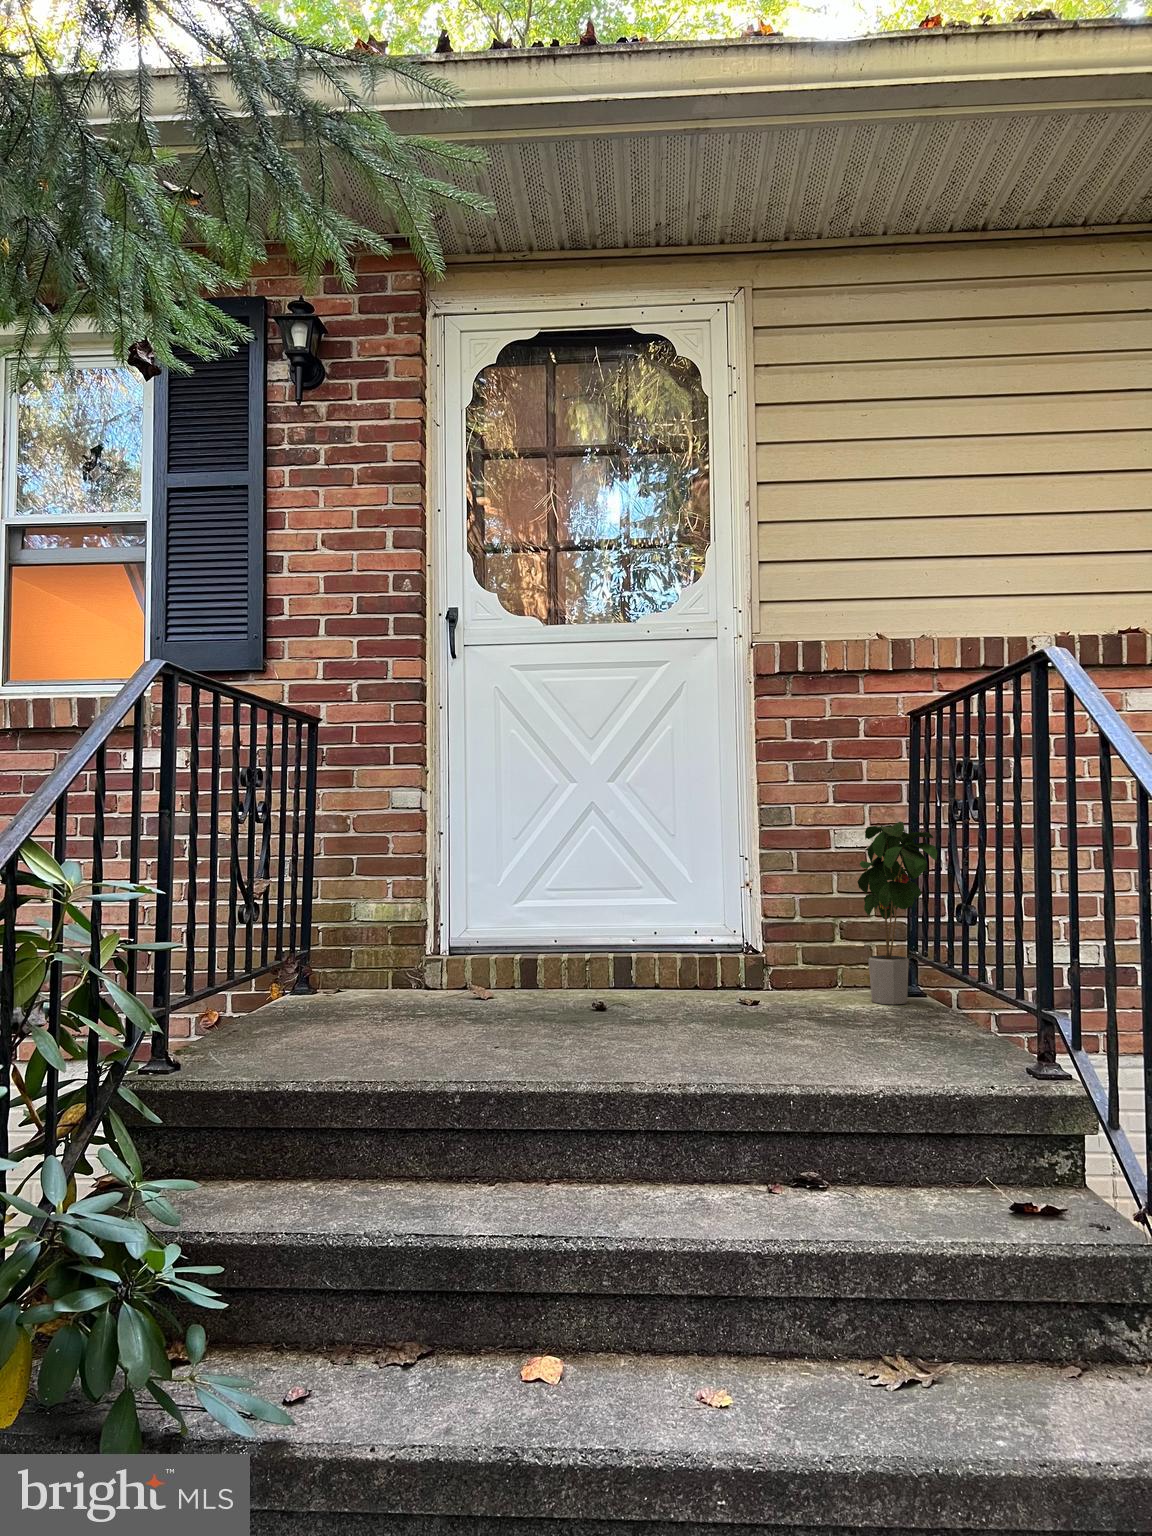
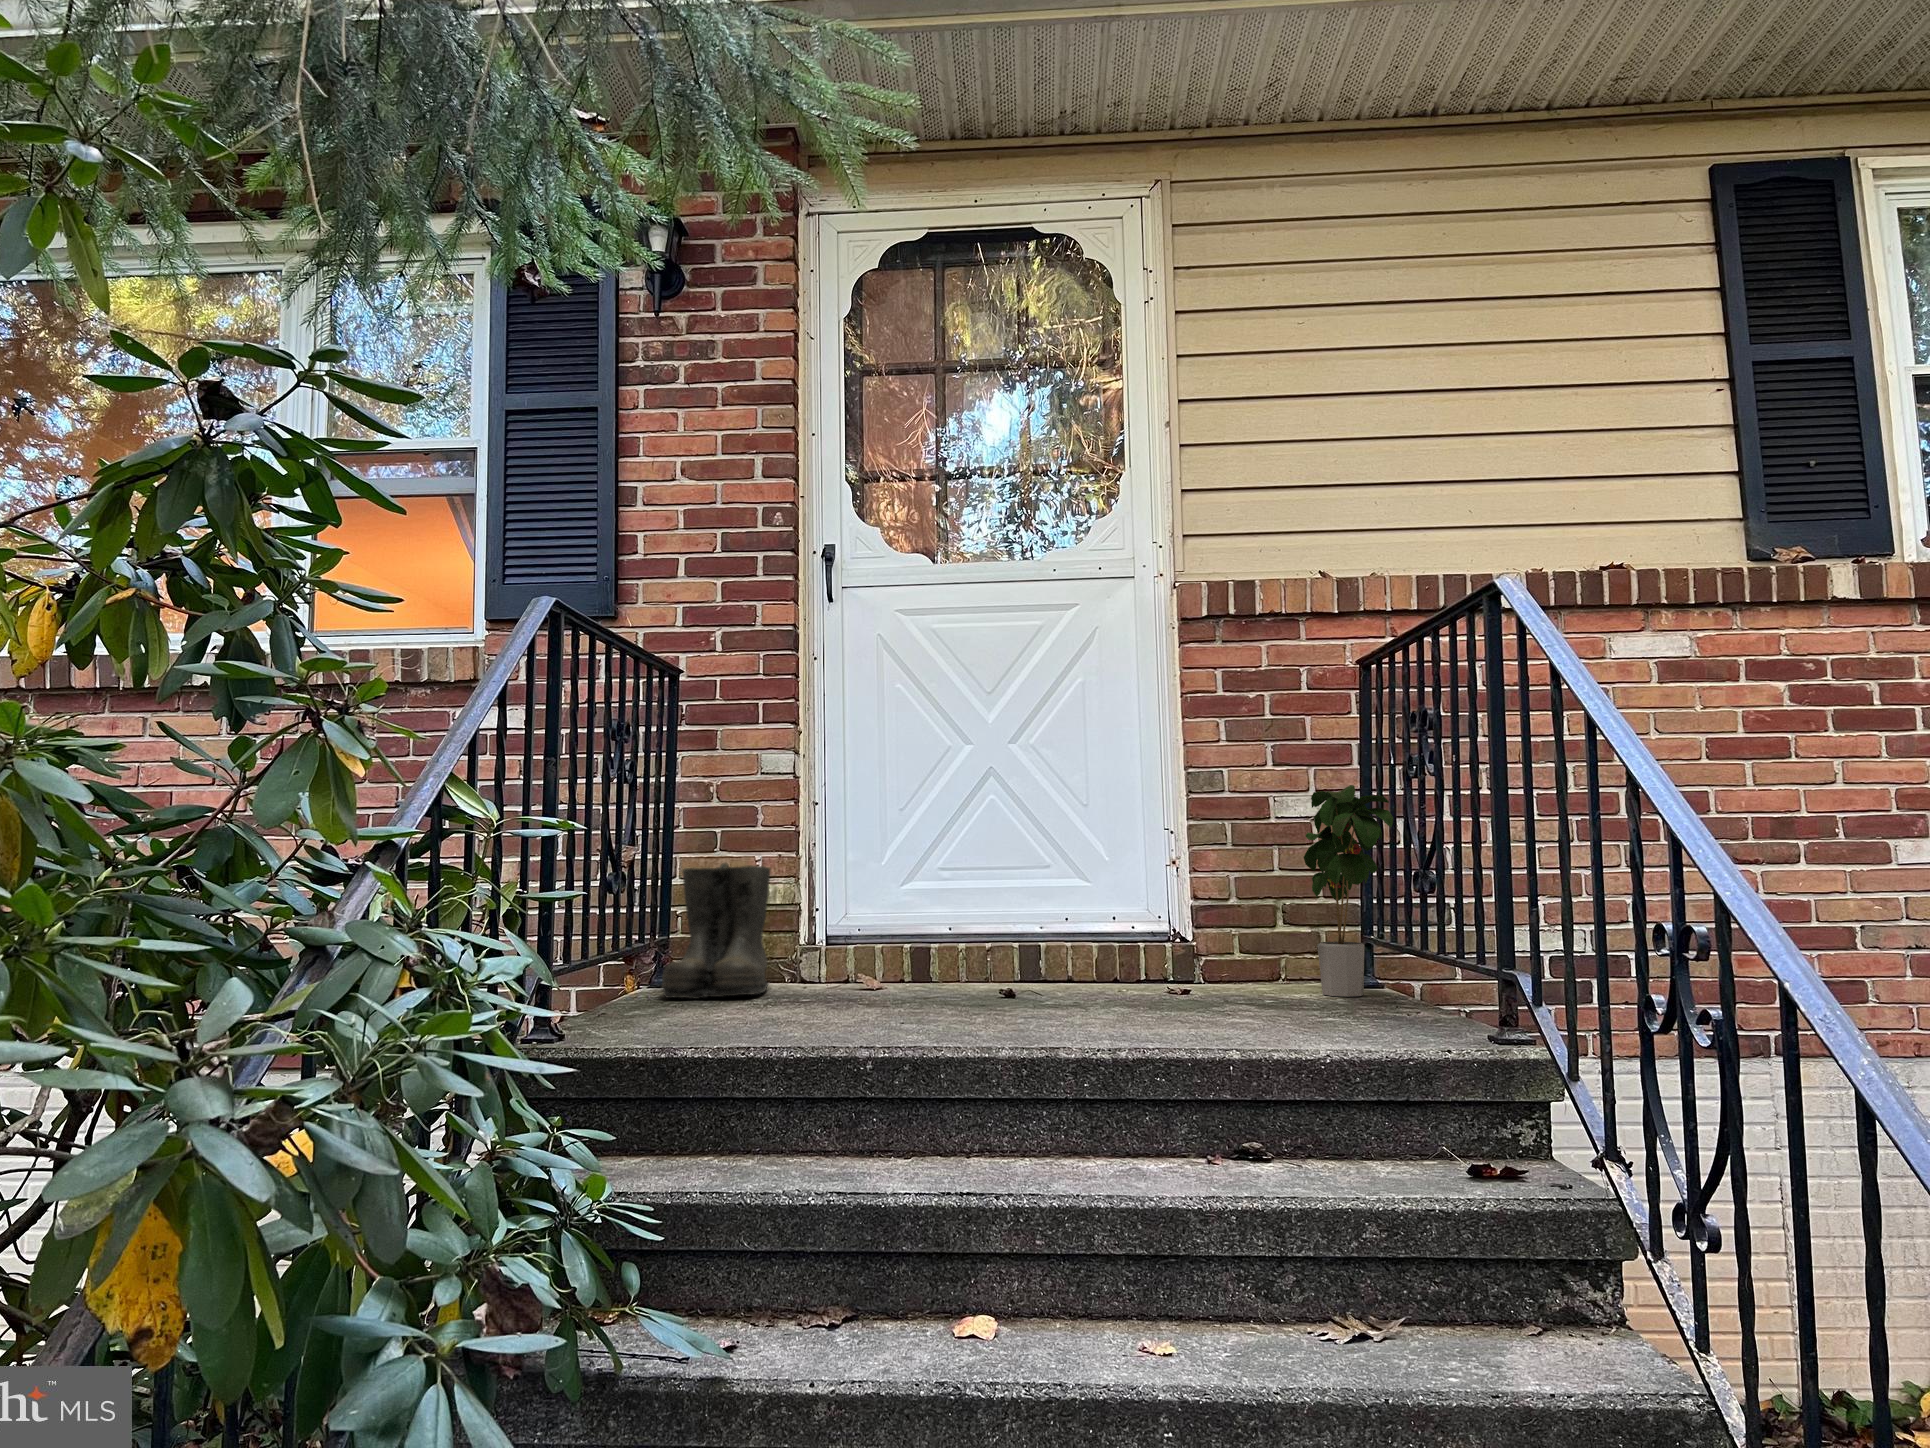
boots: none [298,888,400,1007] -> present [662,863,771,999]

